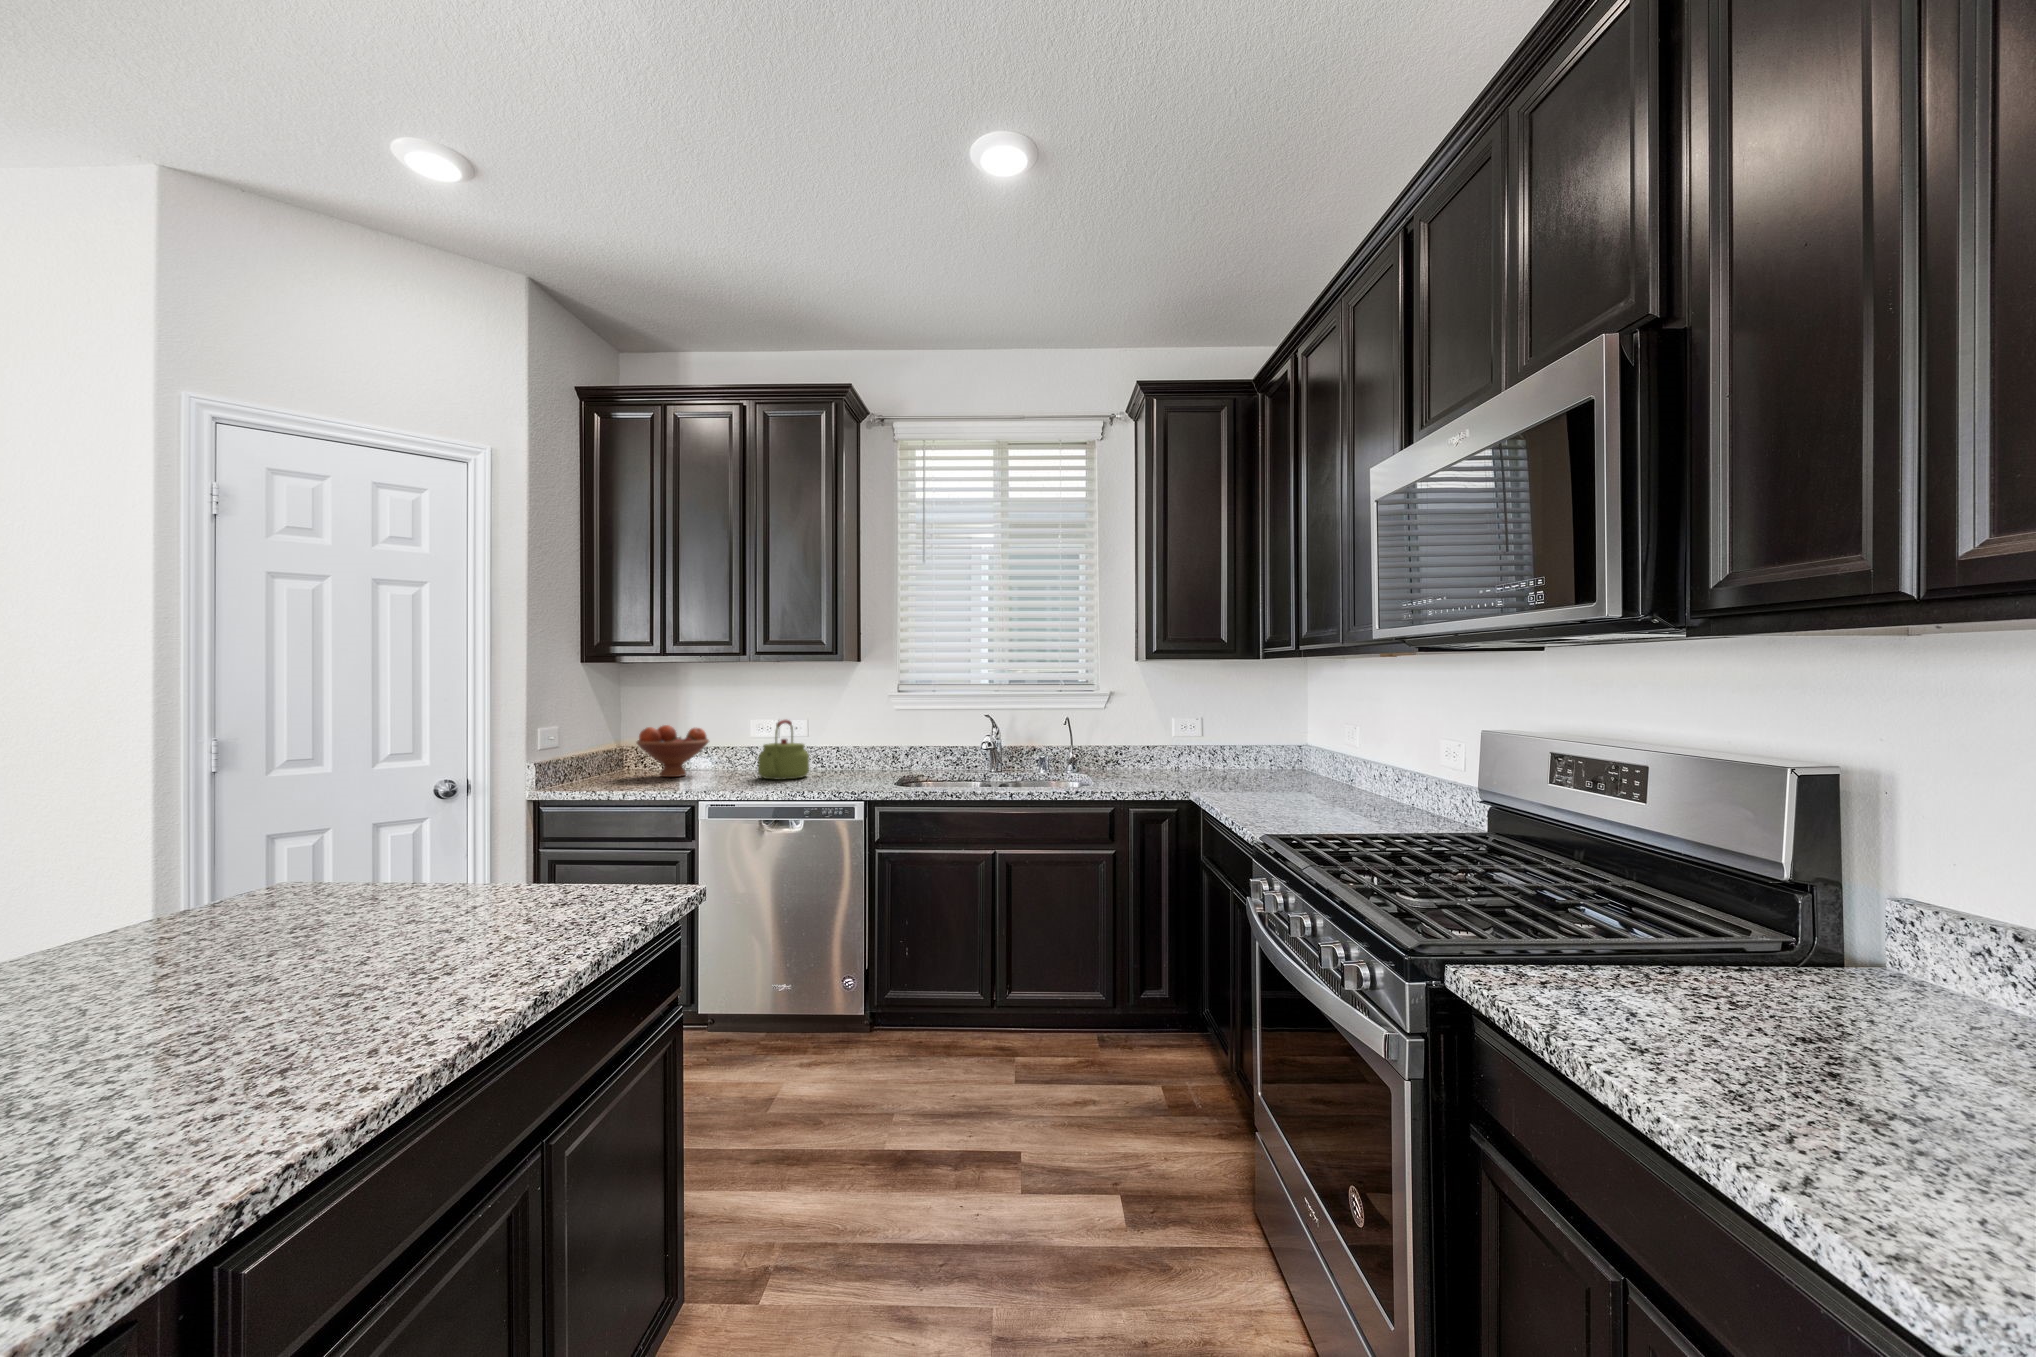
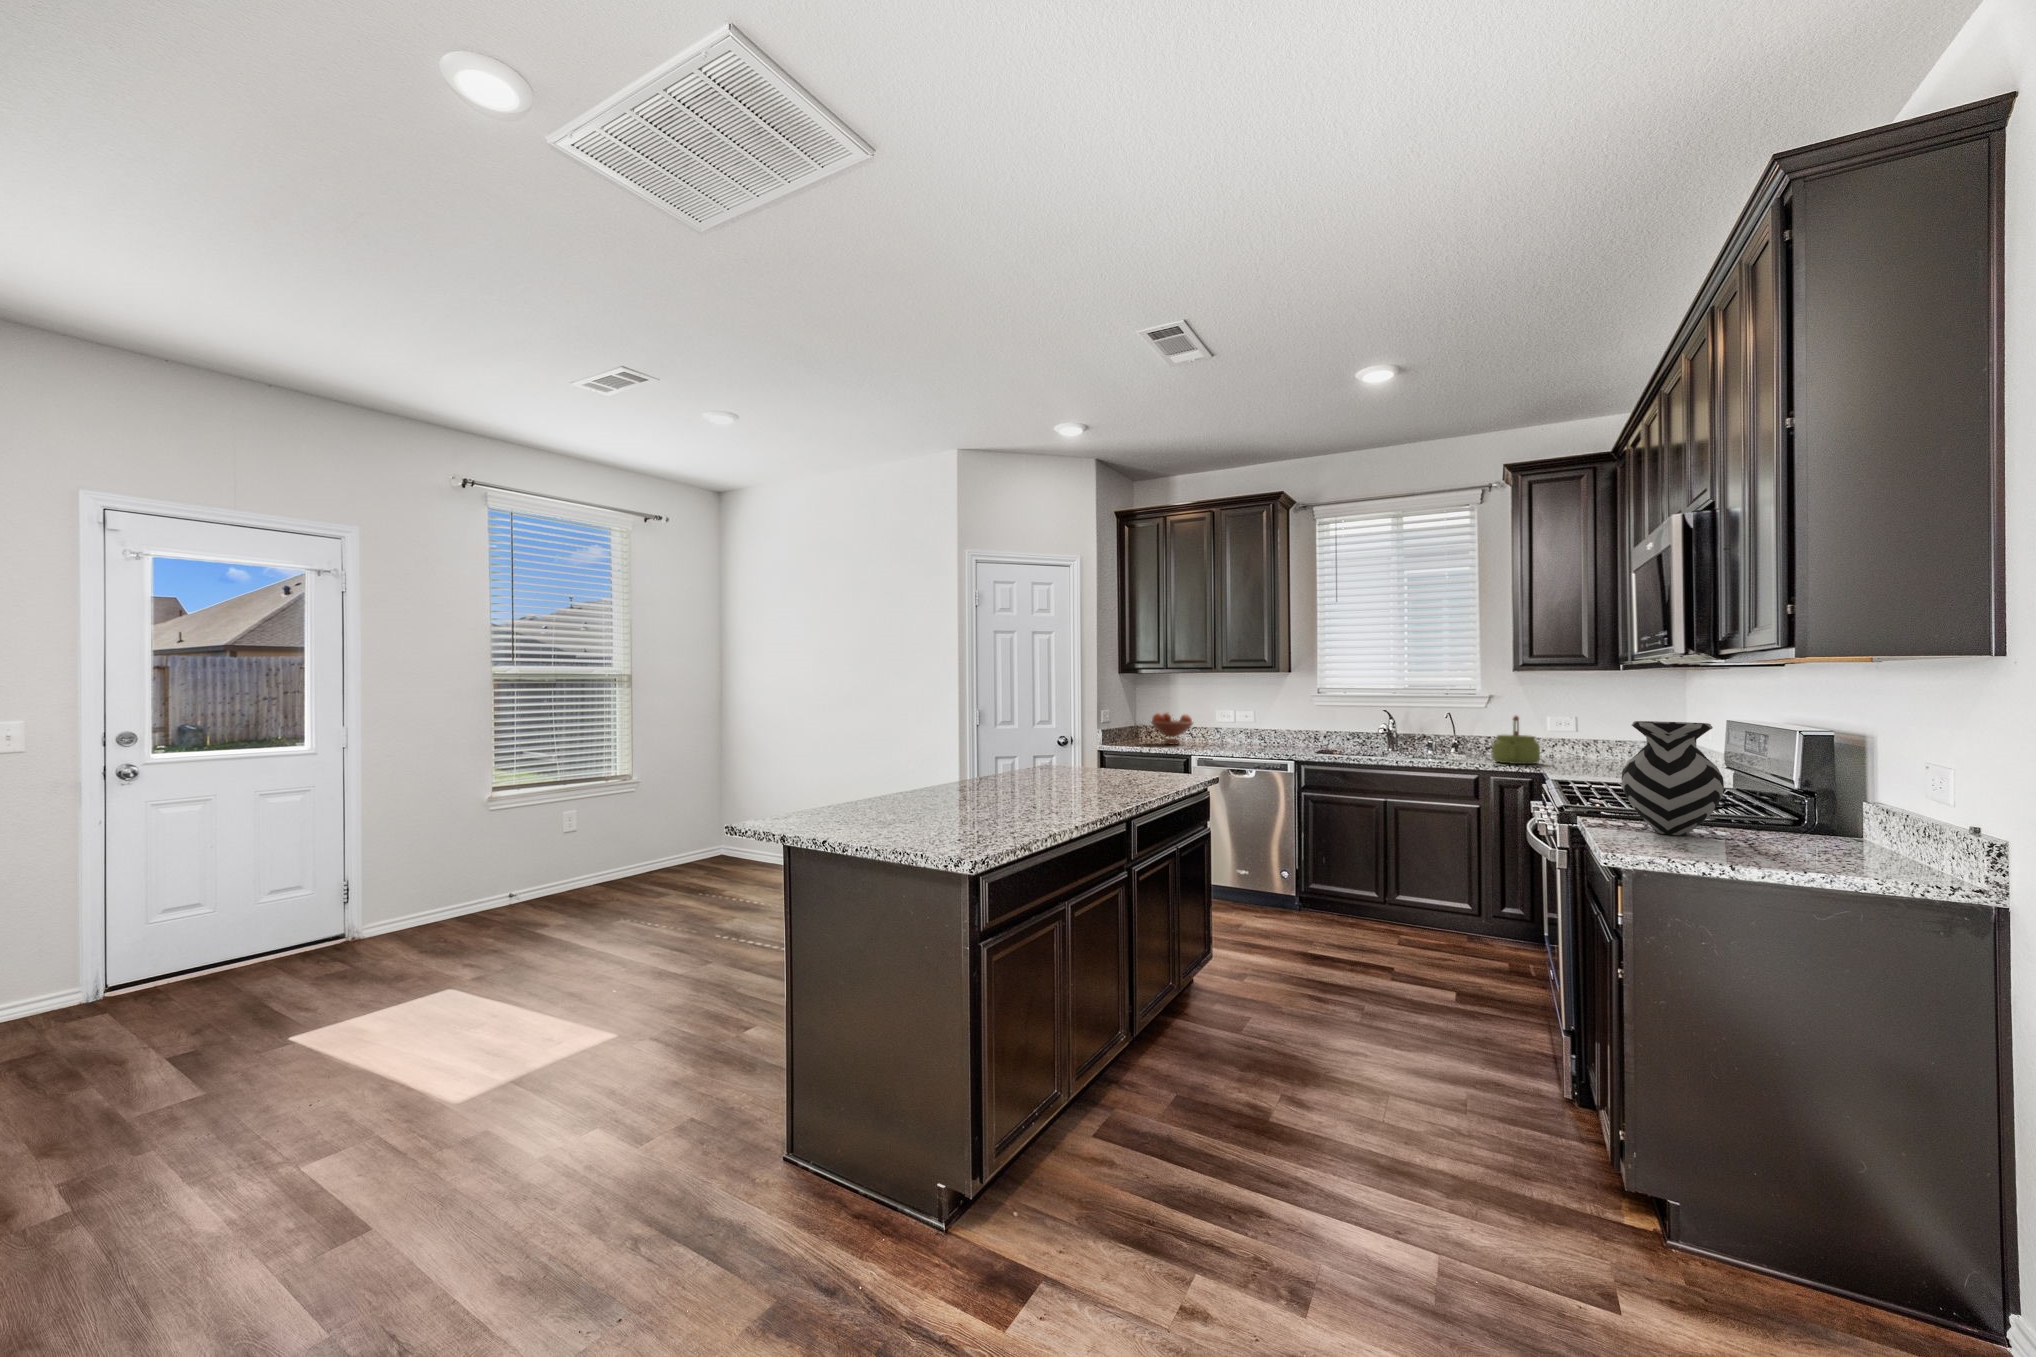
kettle: present [758,720,809,780] -> present [1492,715,1540,764]
vase: none [1643,776,1889,1050] -> present [1622,721,1724,835]

